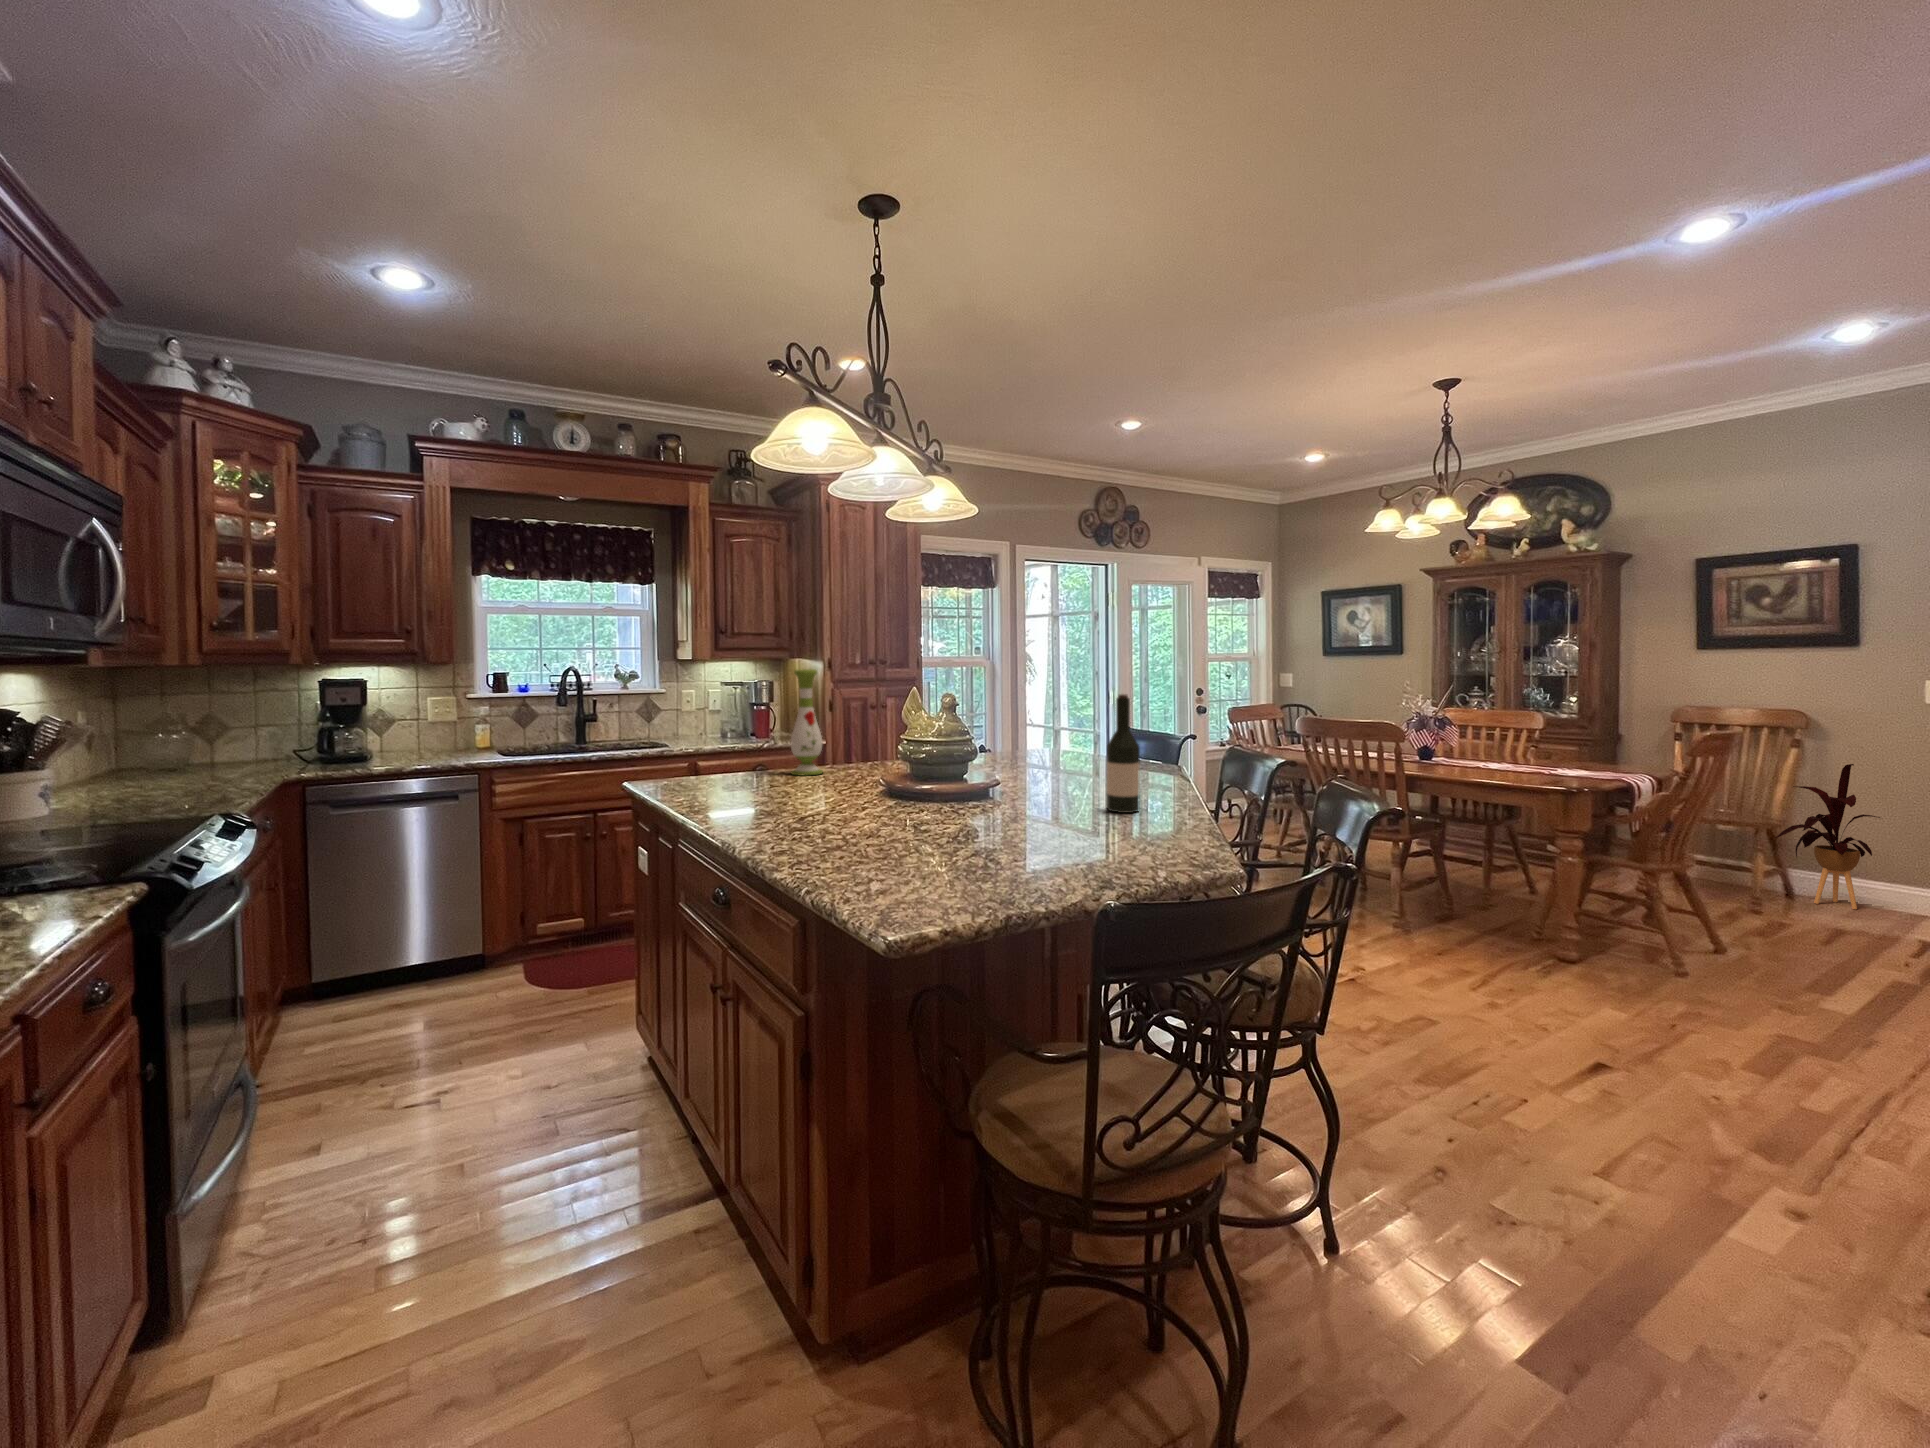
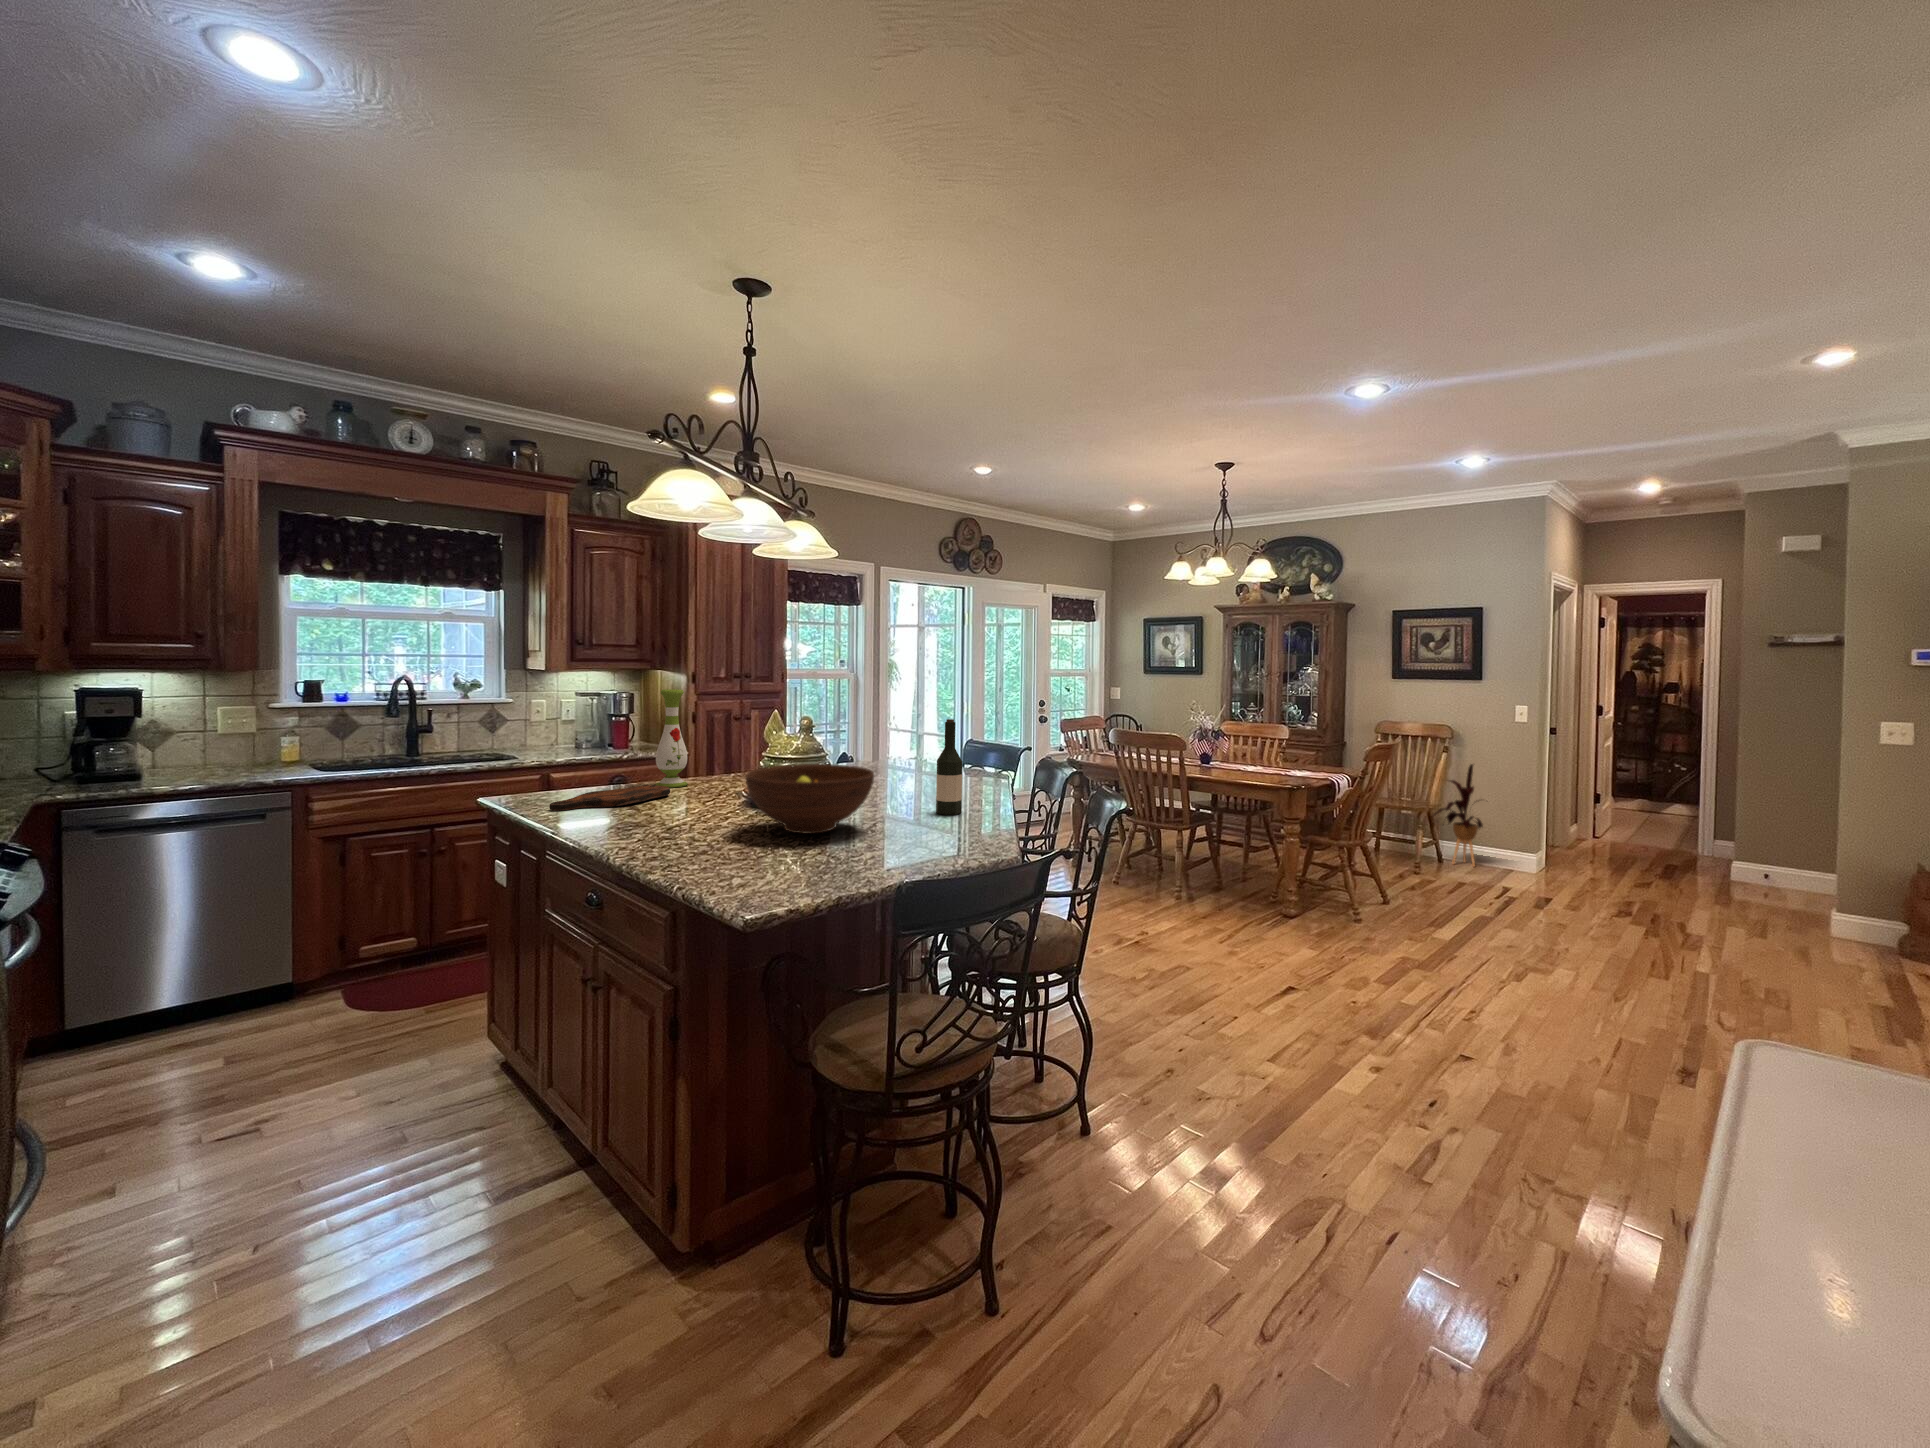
fruit bowl: none [884,748,1034,830] -> present [746,764,874,834]
cutting board: none [685,772,805,797] -> present [549,785,670,811]

